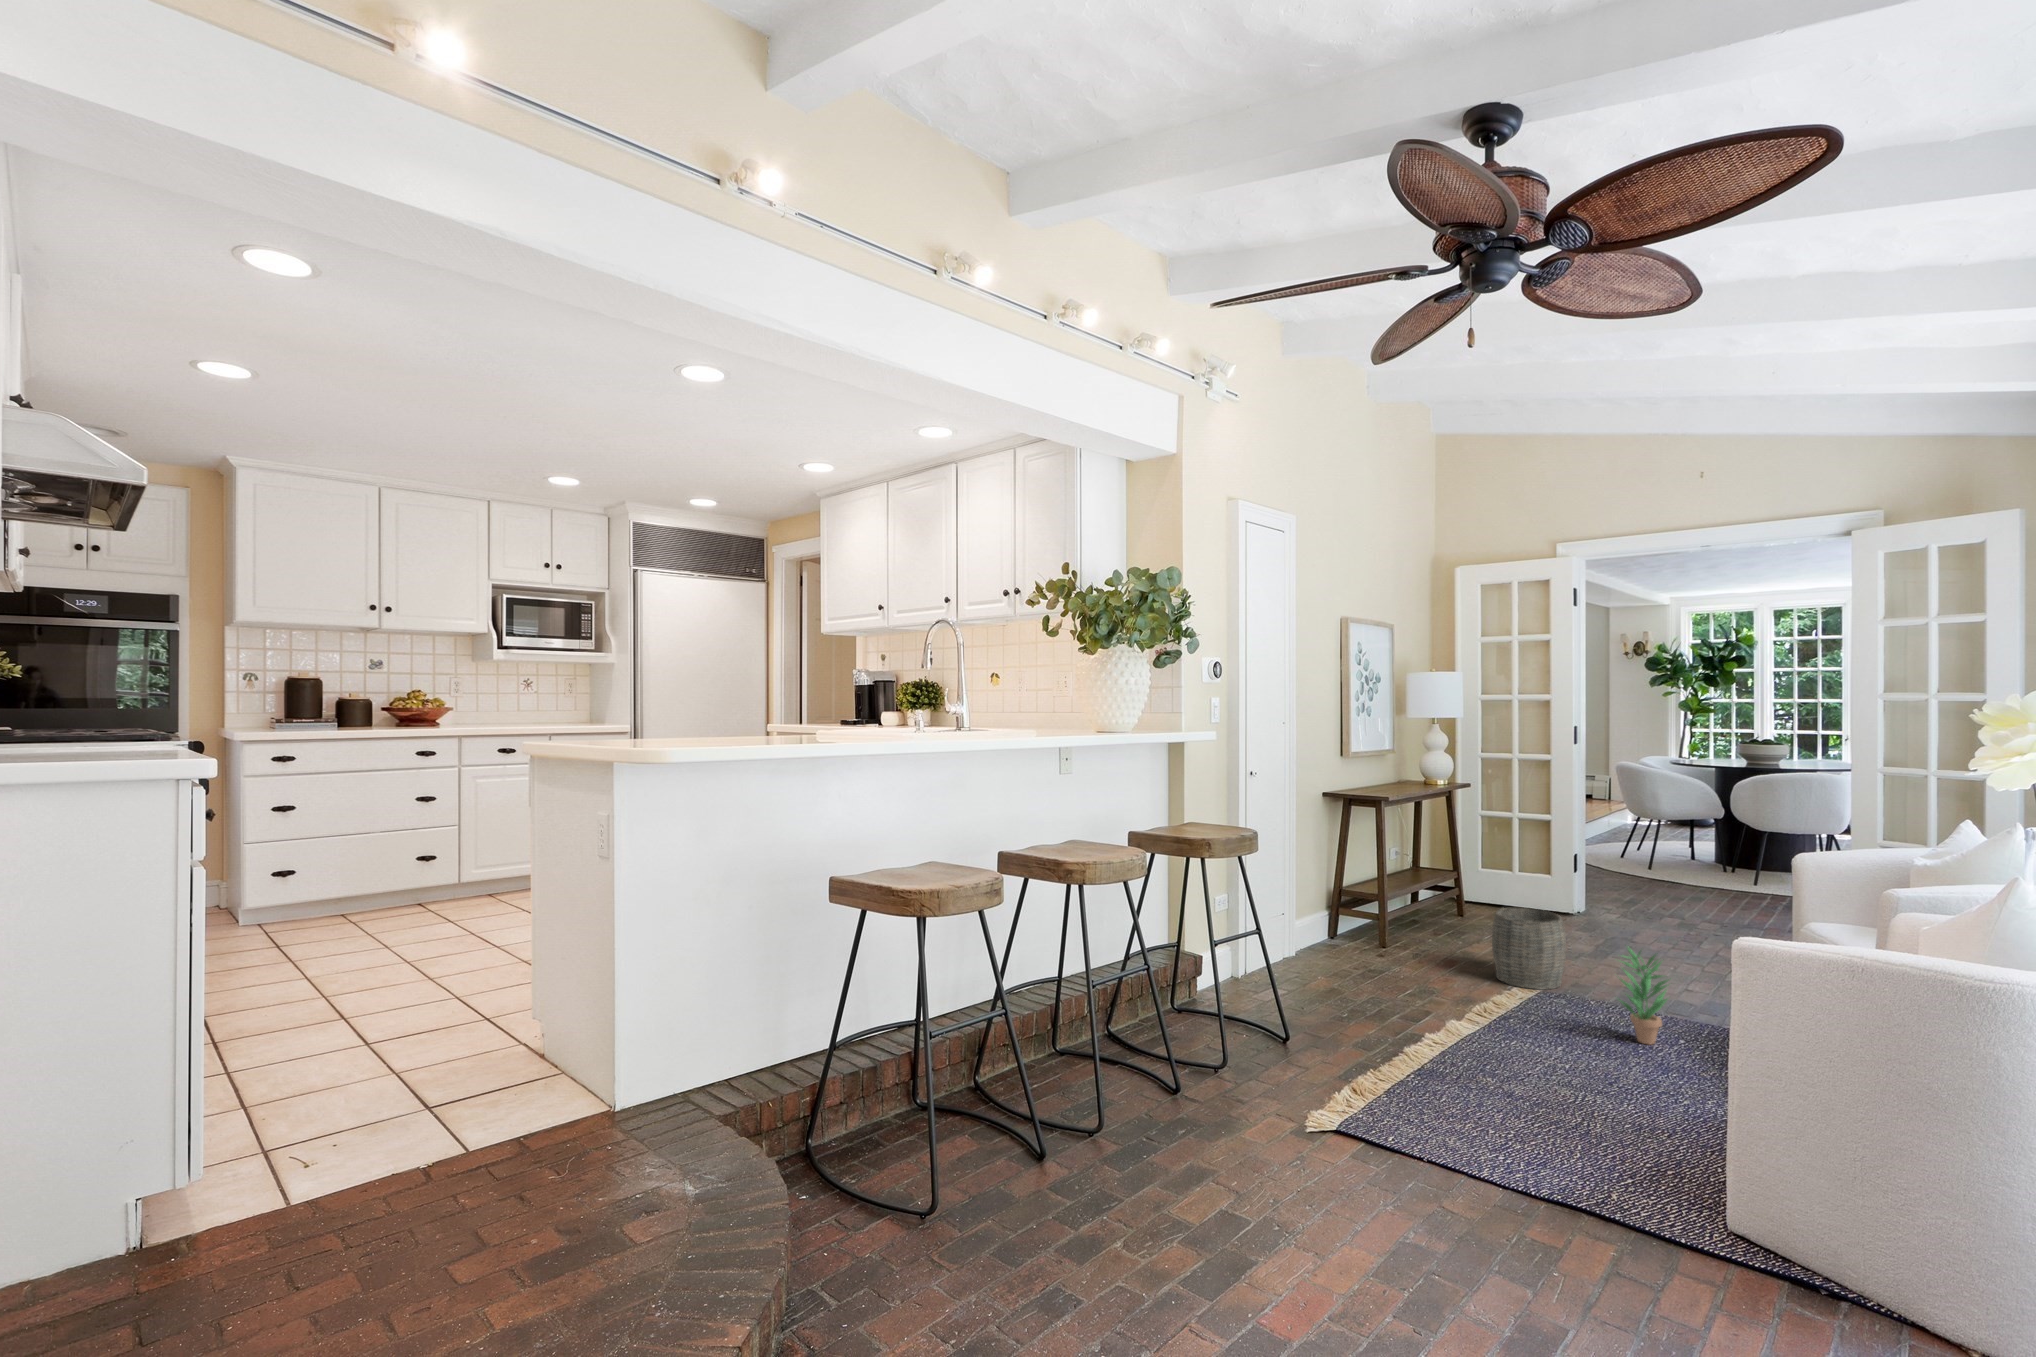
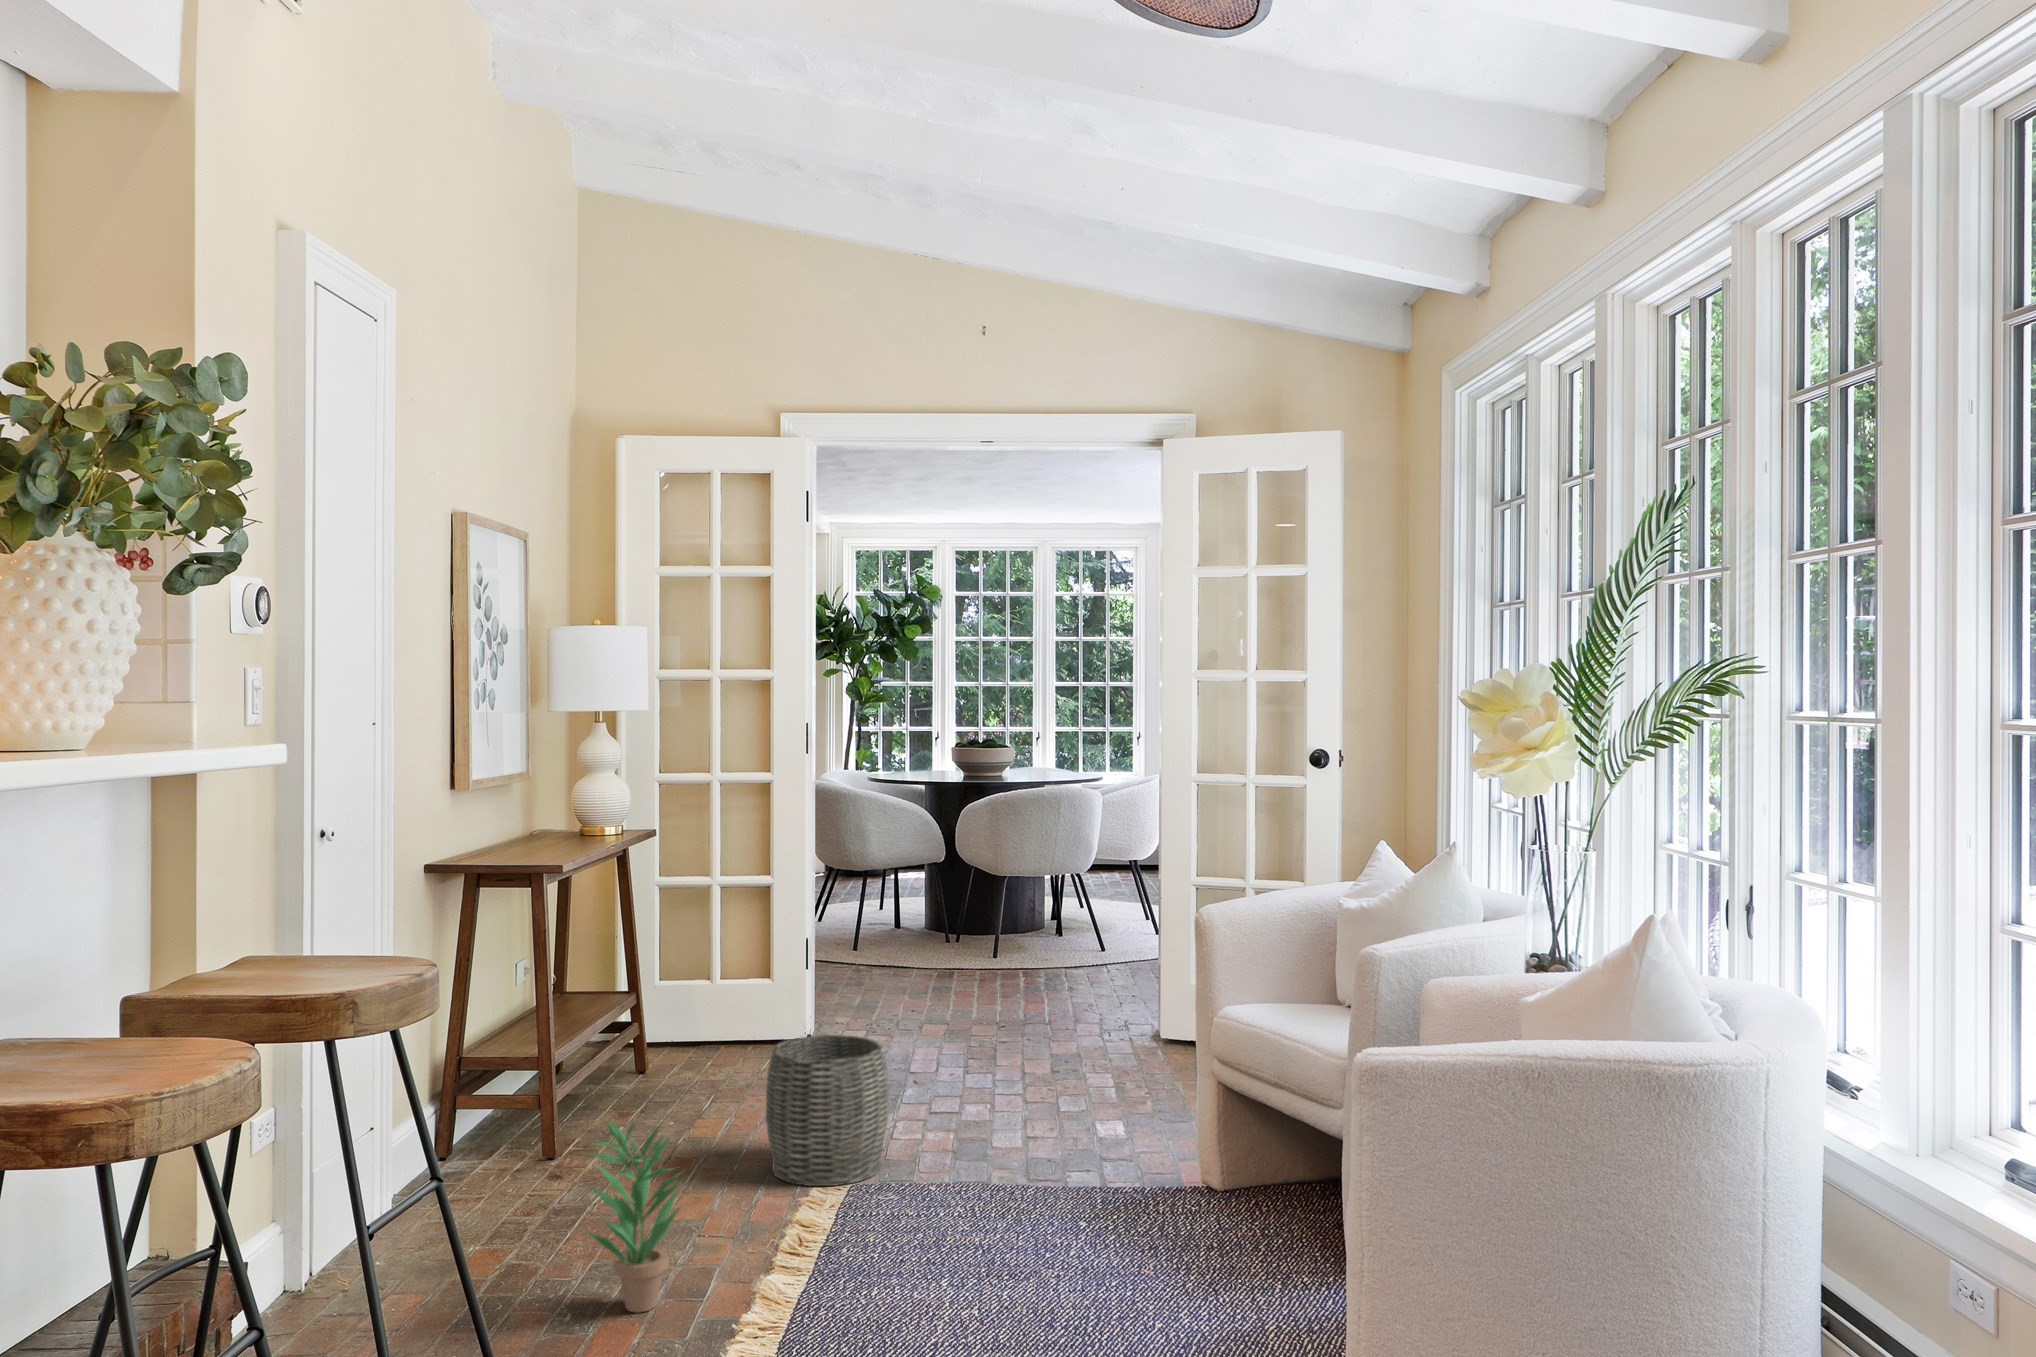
potted plant: present [1620,948,1671,1044] -> present [588,1122,683,1313]

